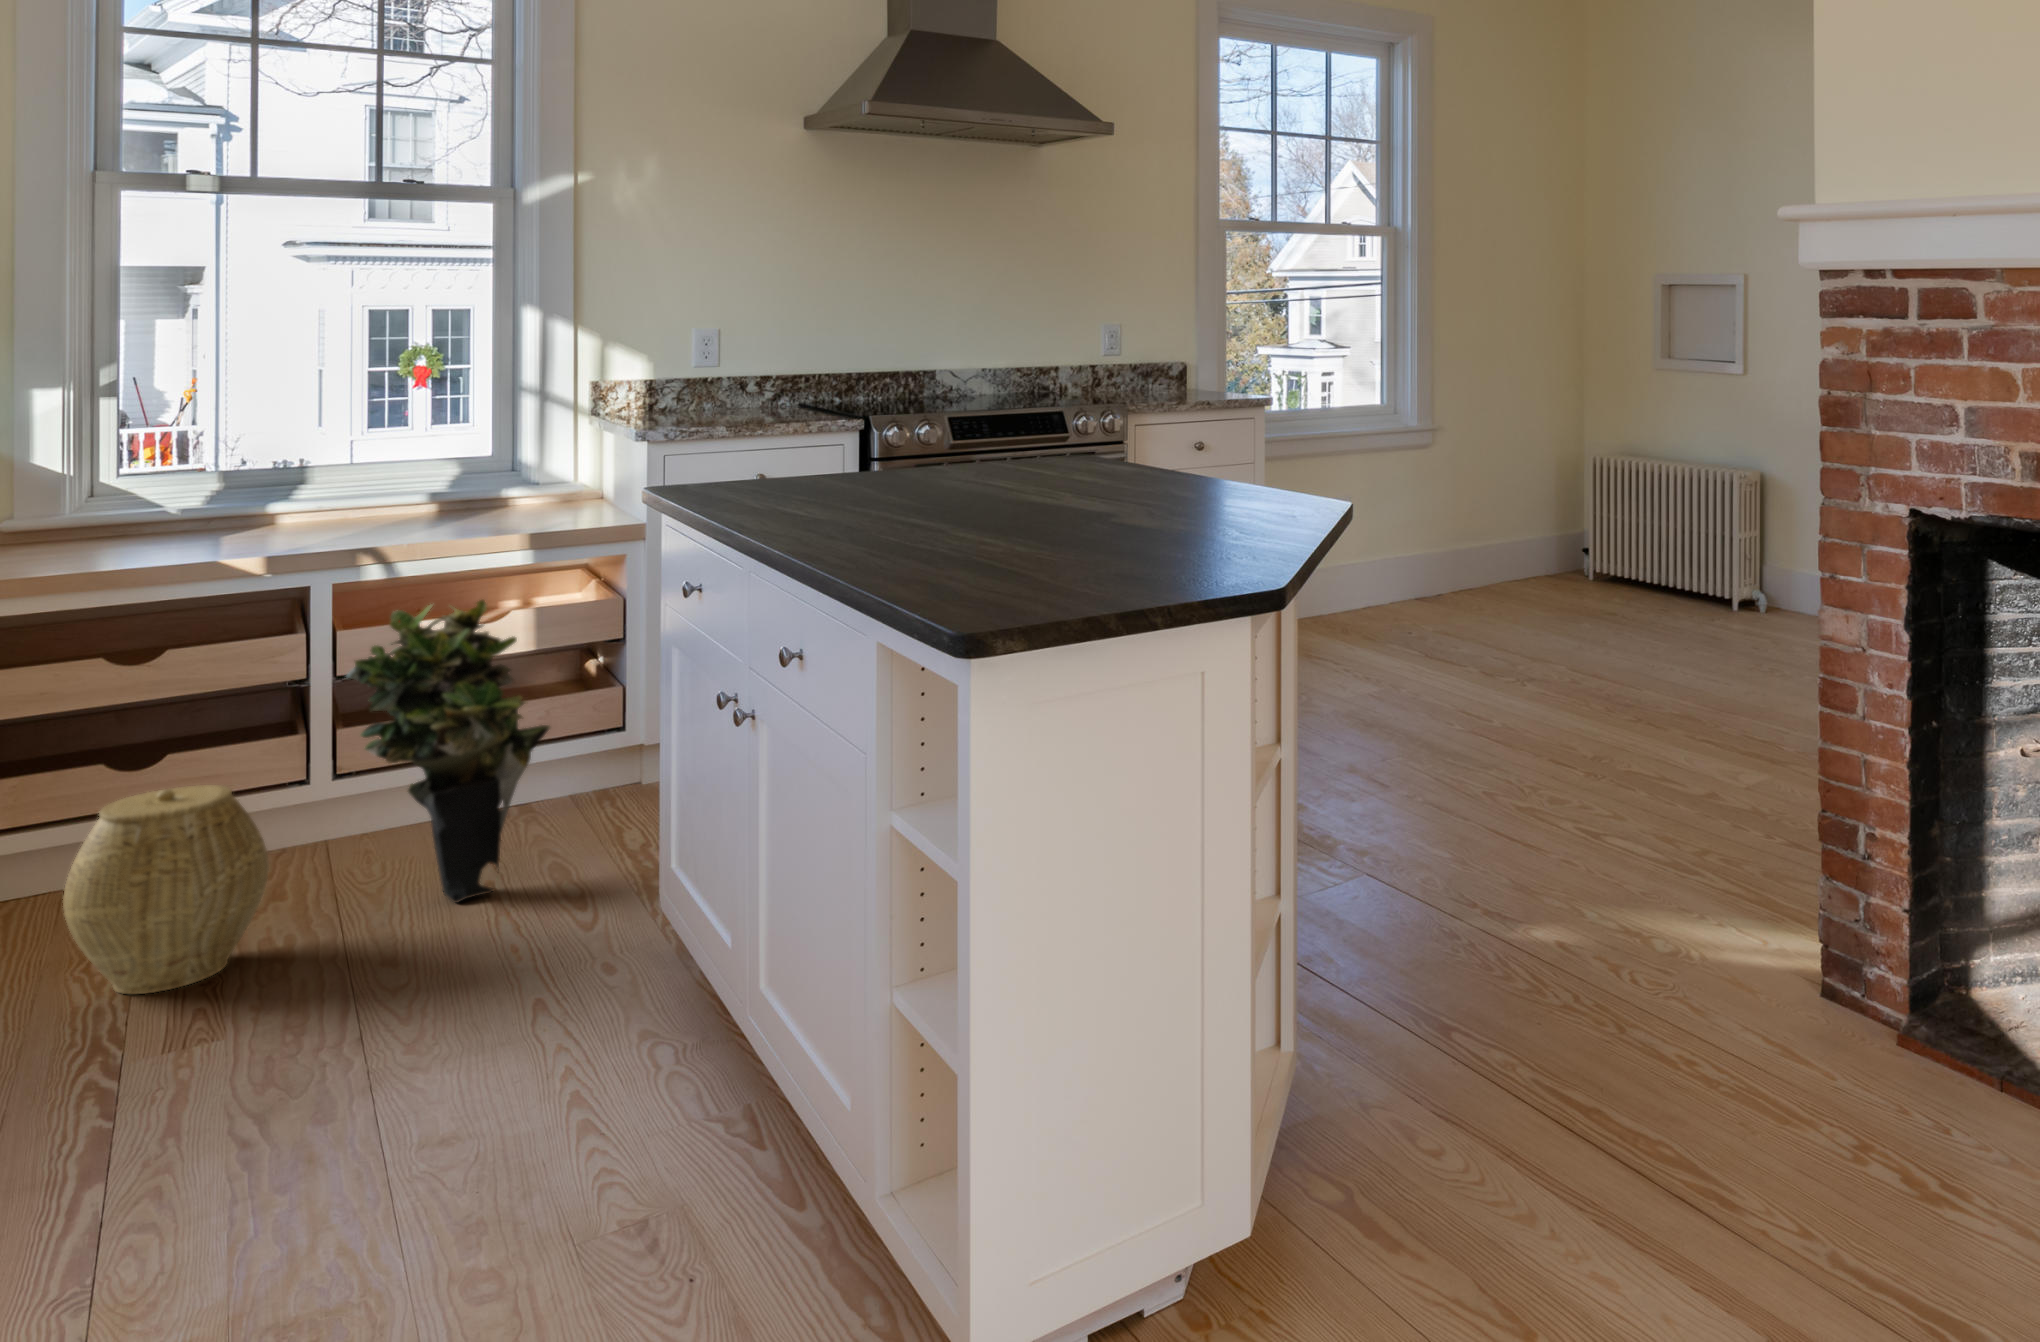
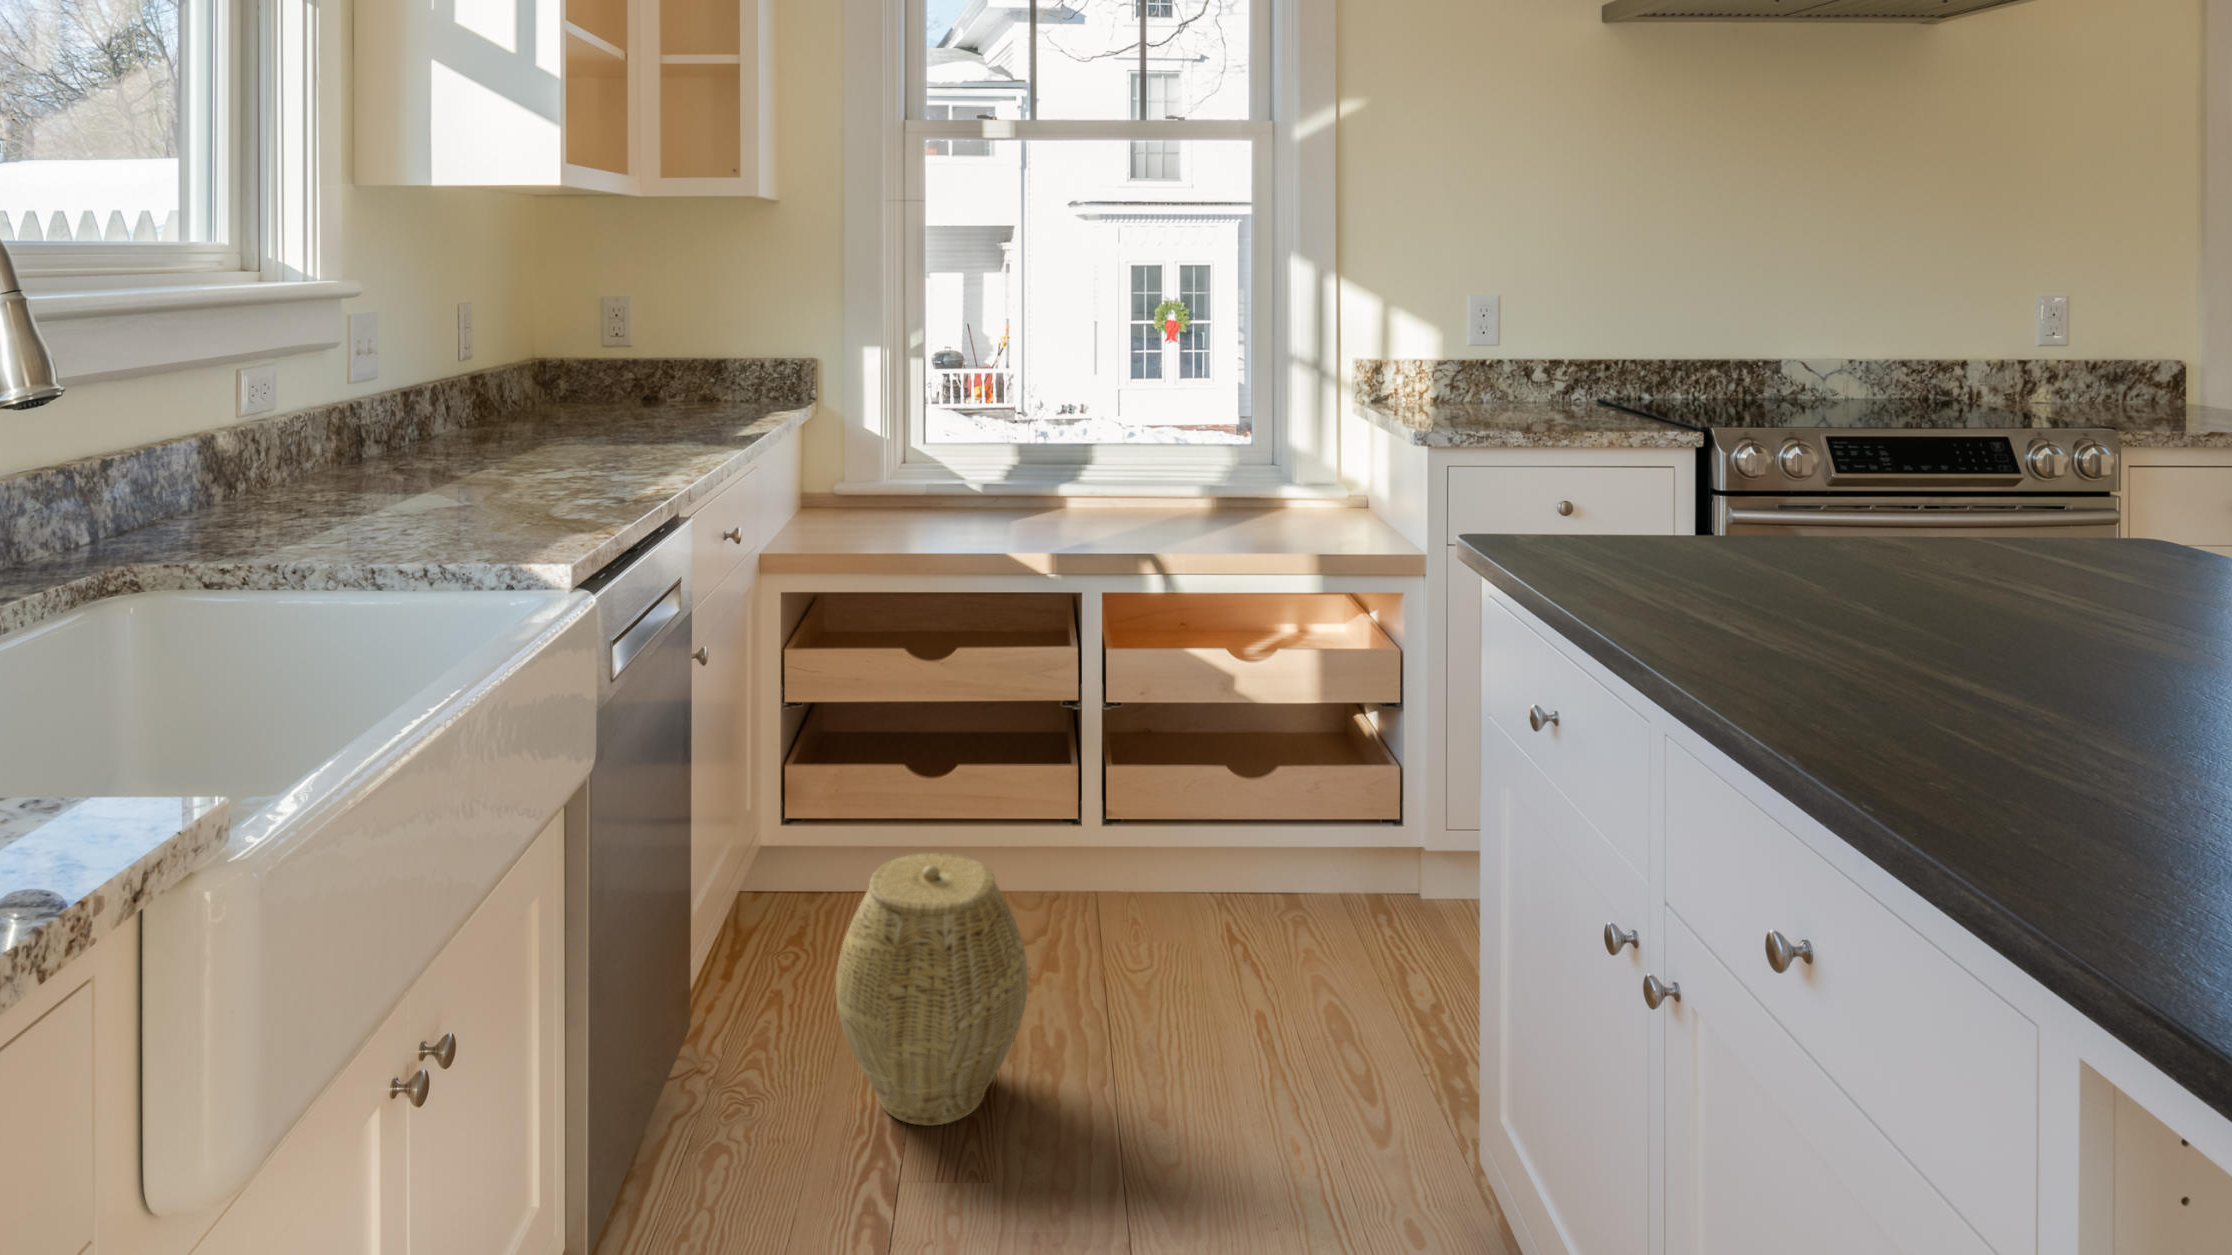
potted plant: present [347,600,550,903] -> none [1114,649,1339,1075]

